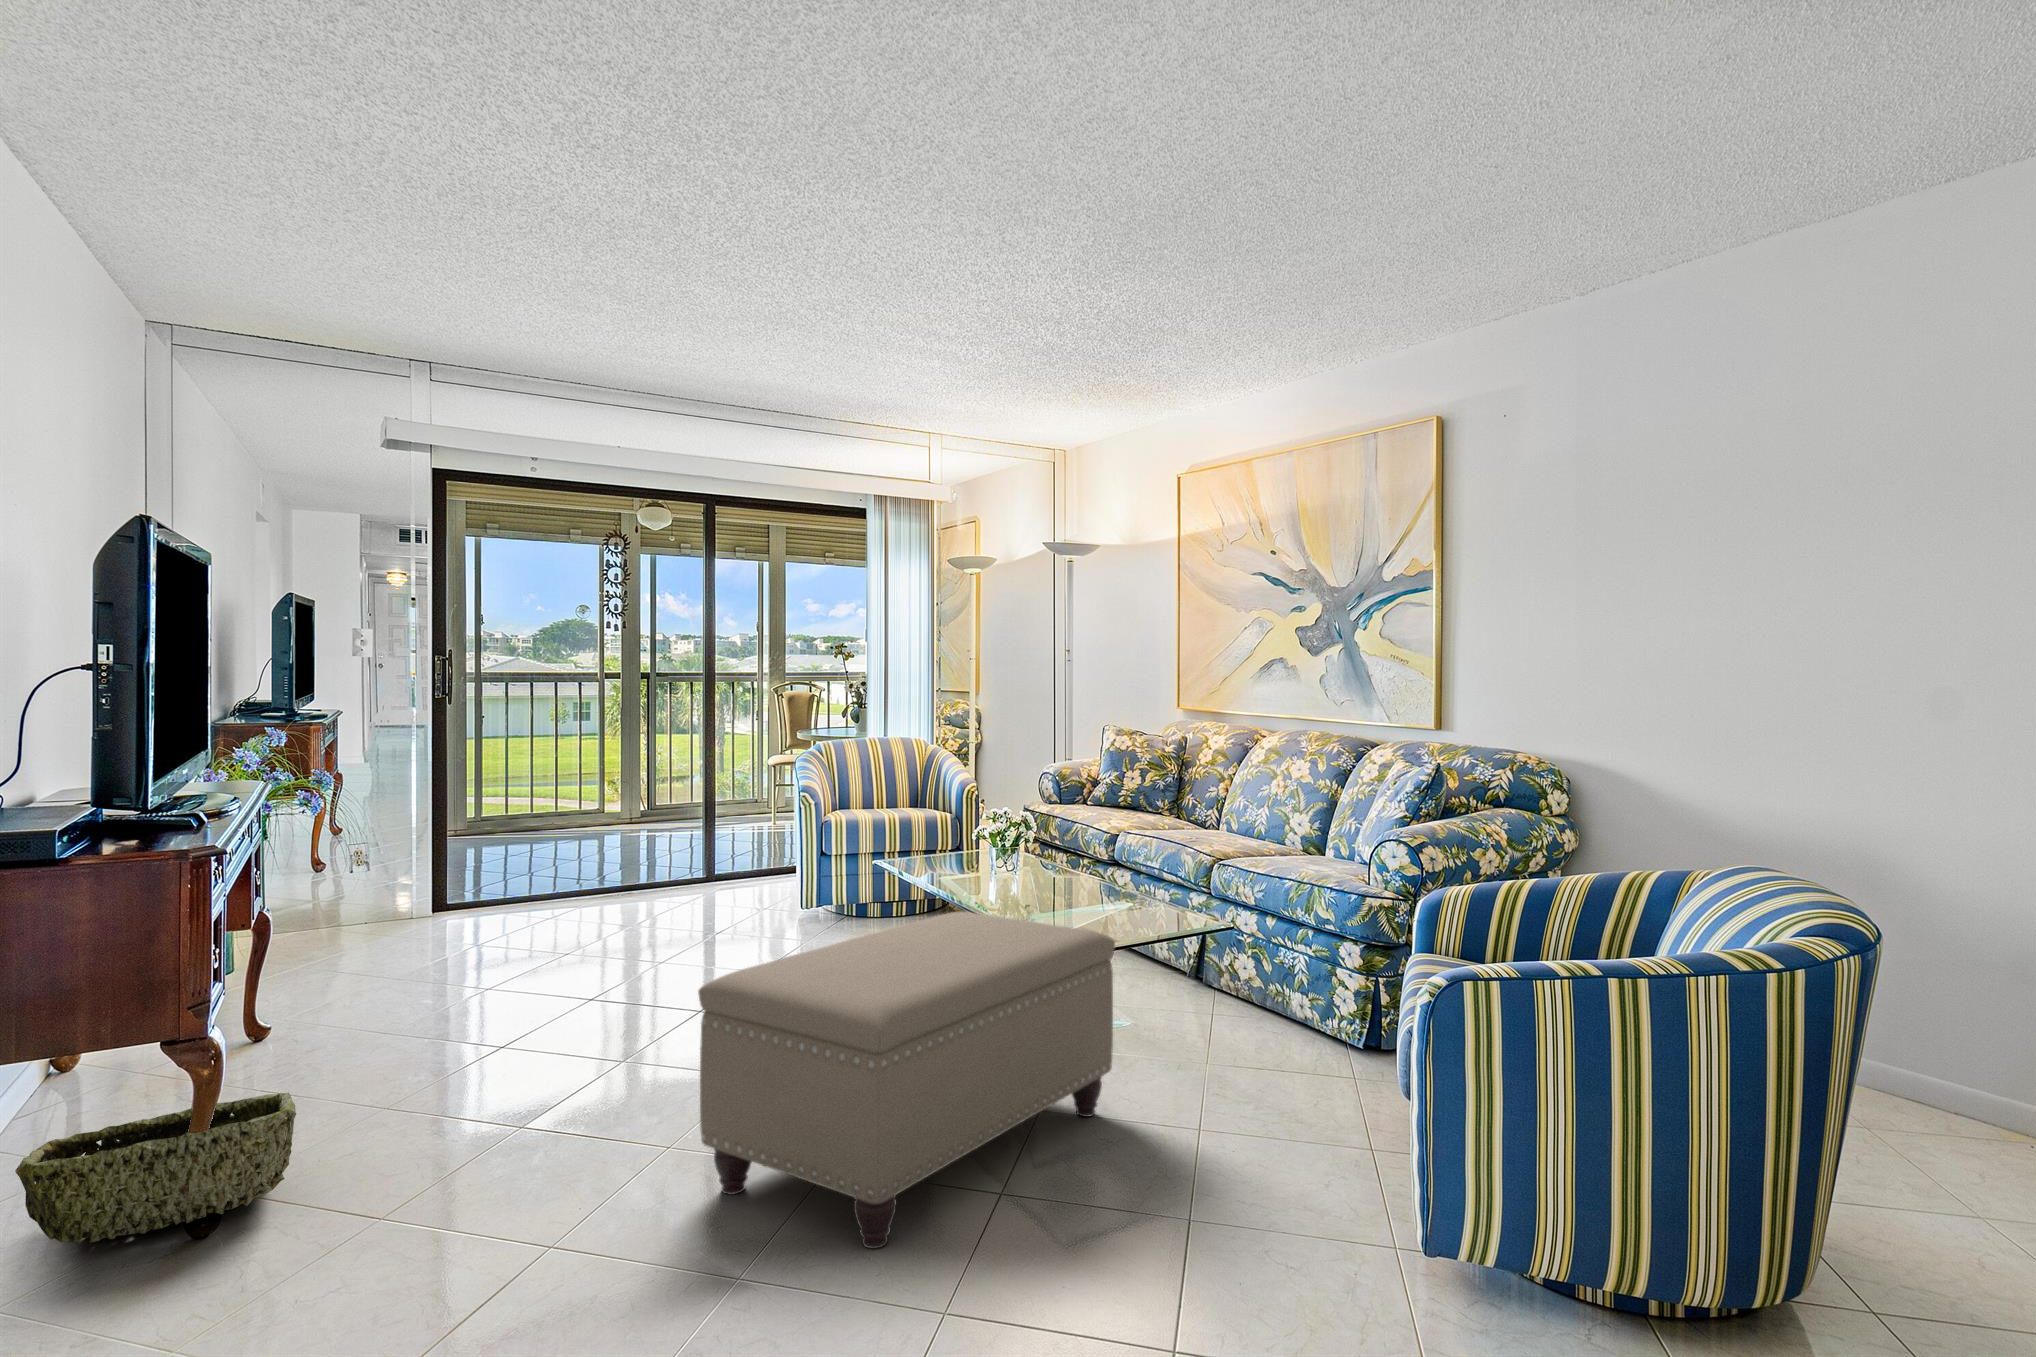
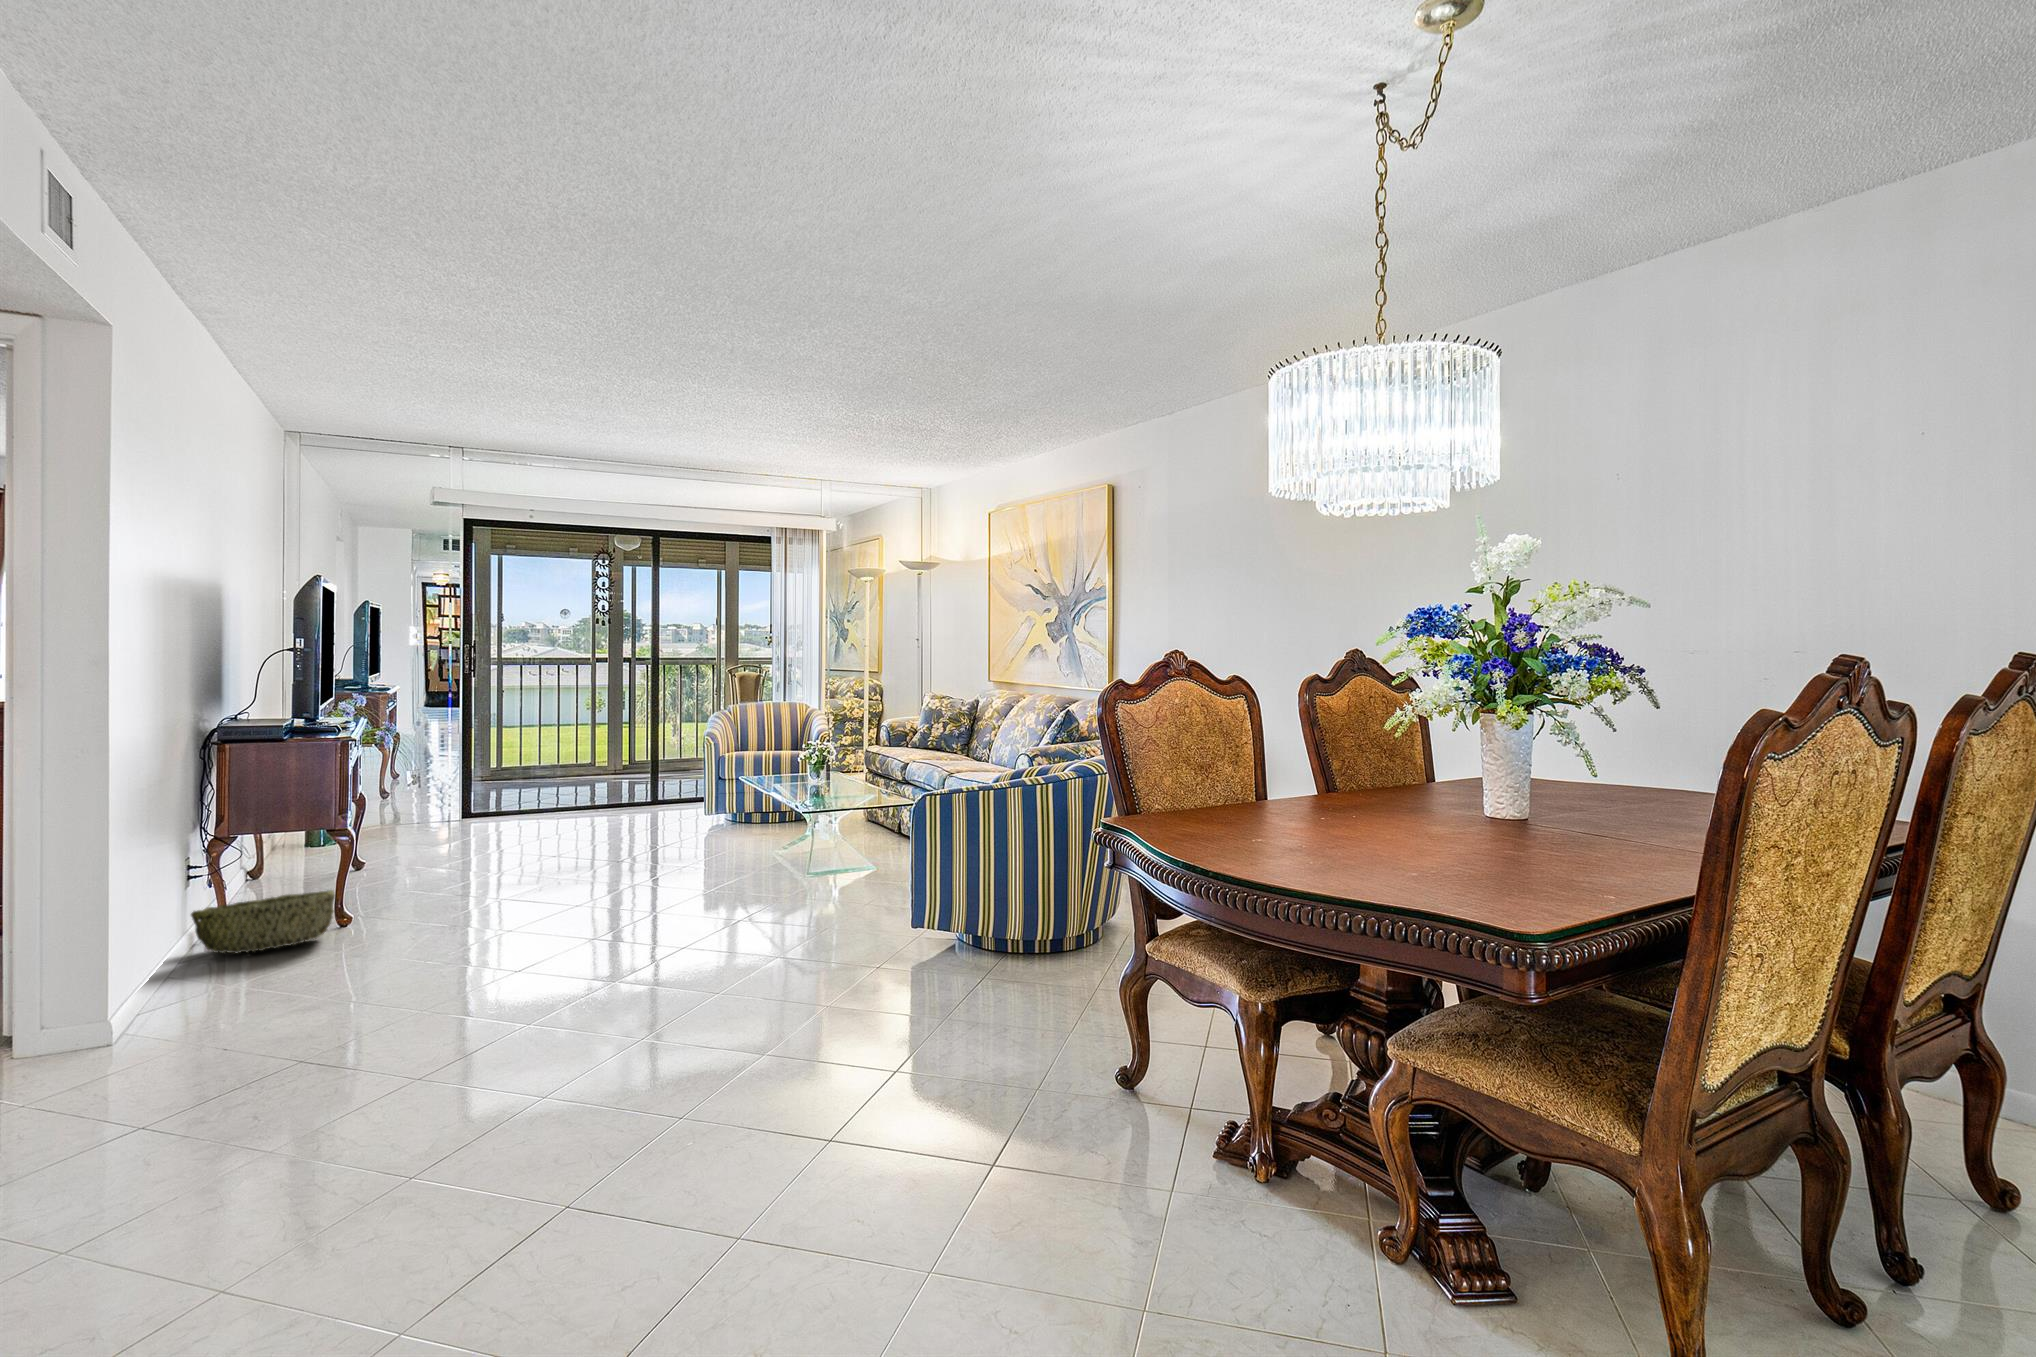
ottoman: present [698,912,1115,1249] -> none [547,803,809,964]

